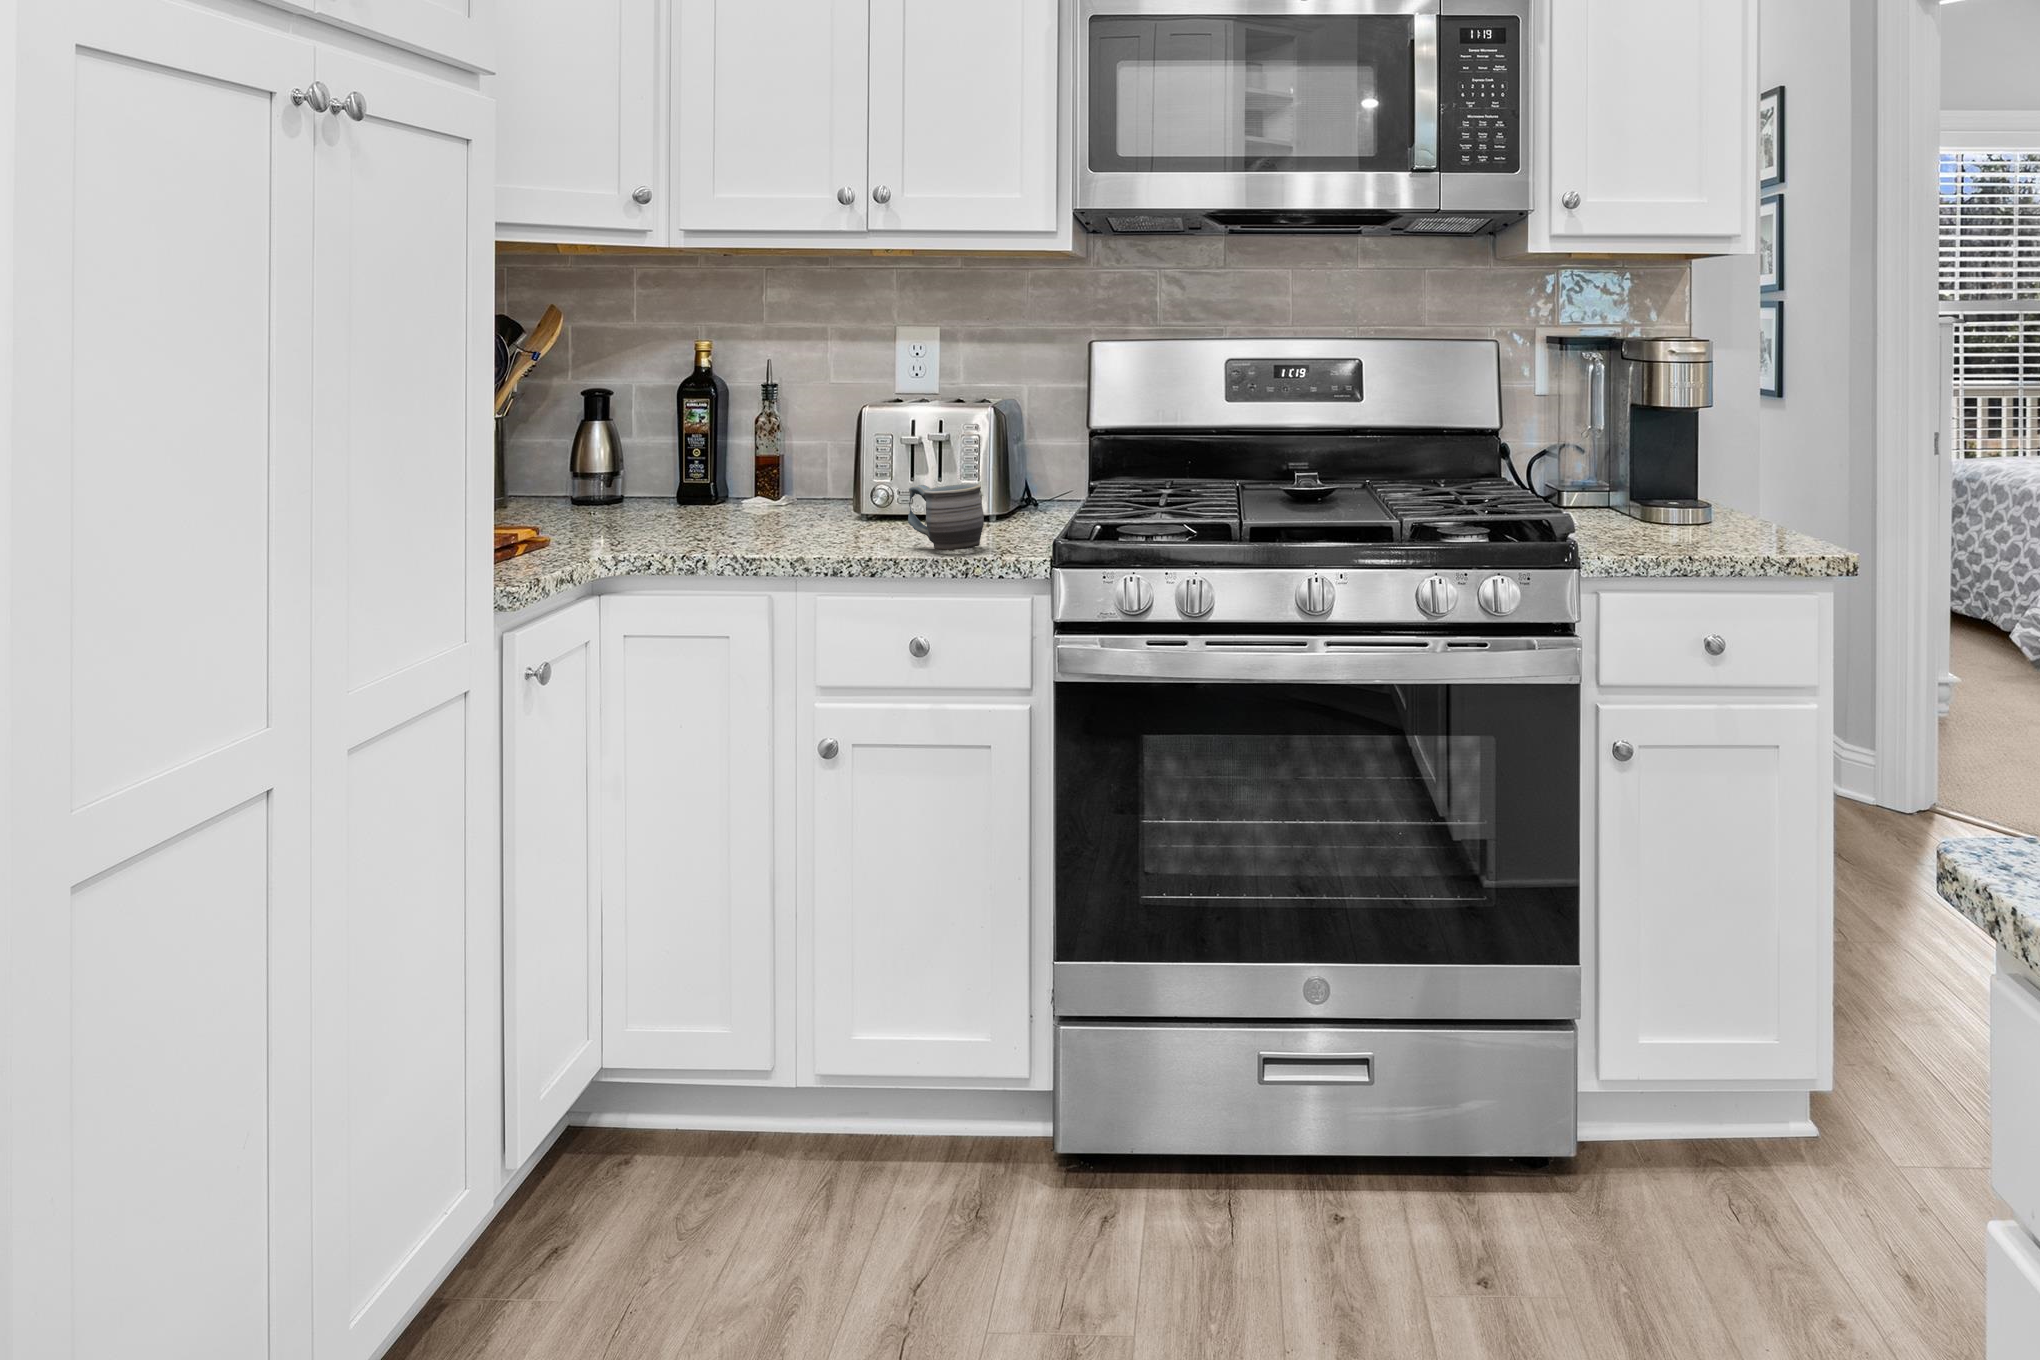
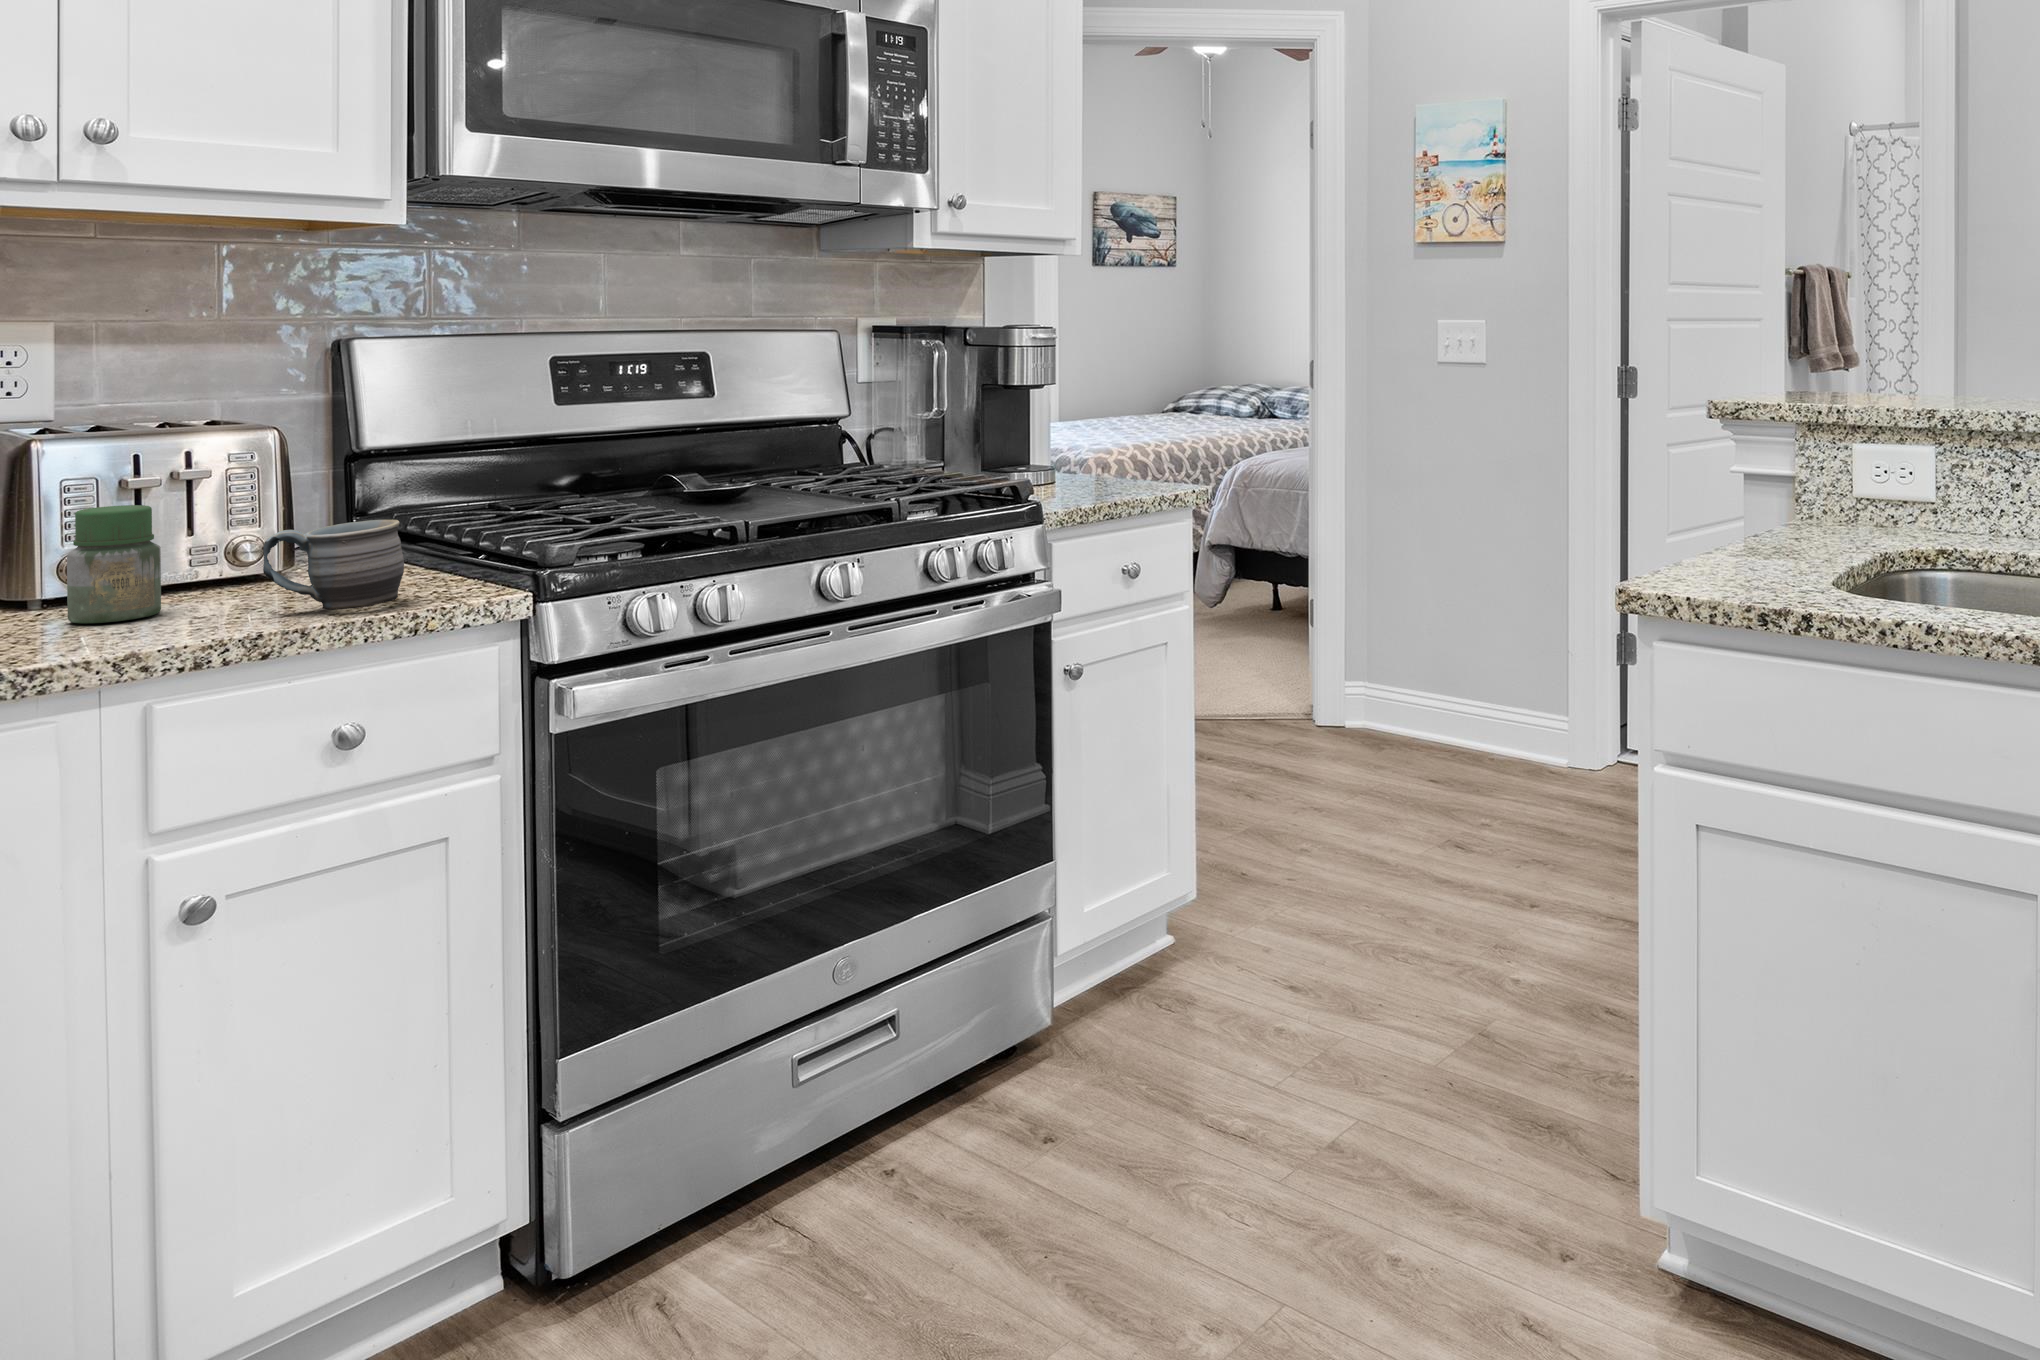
jar: none [842,457,889,537] -> present [67,505,161,623]

